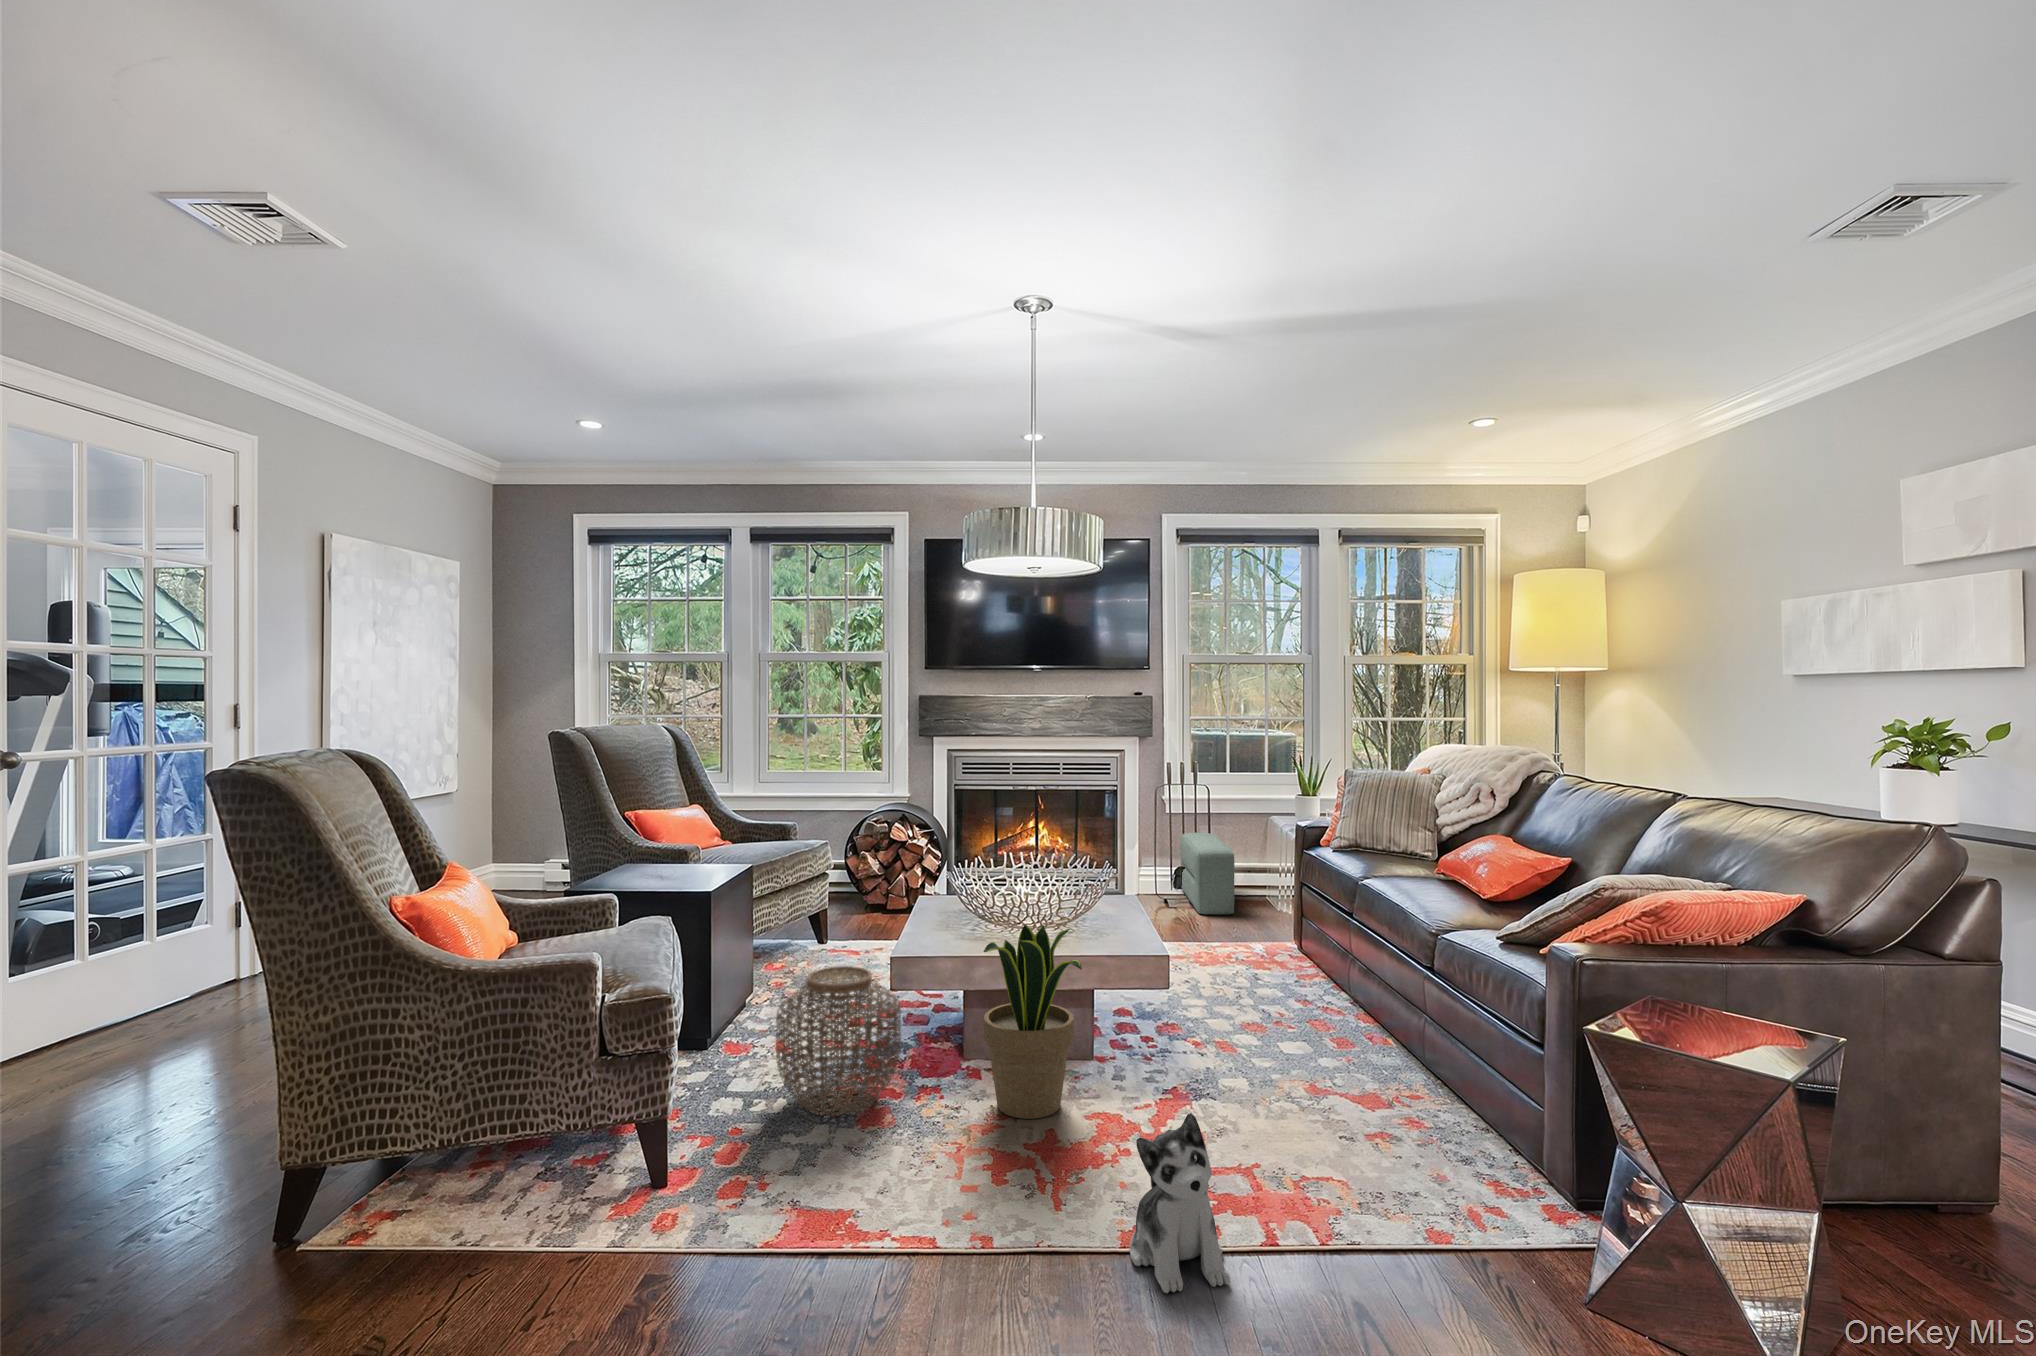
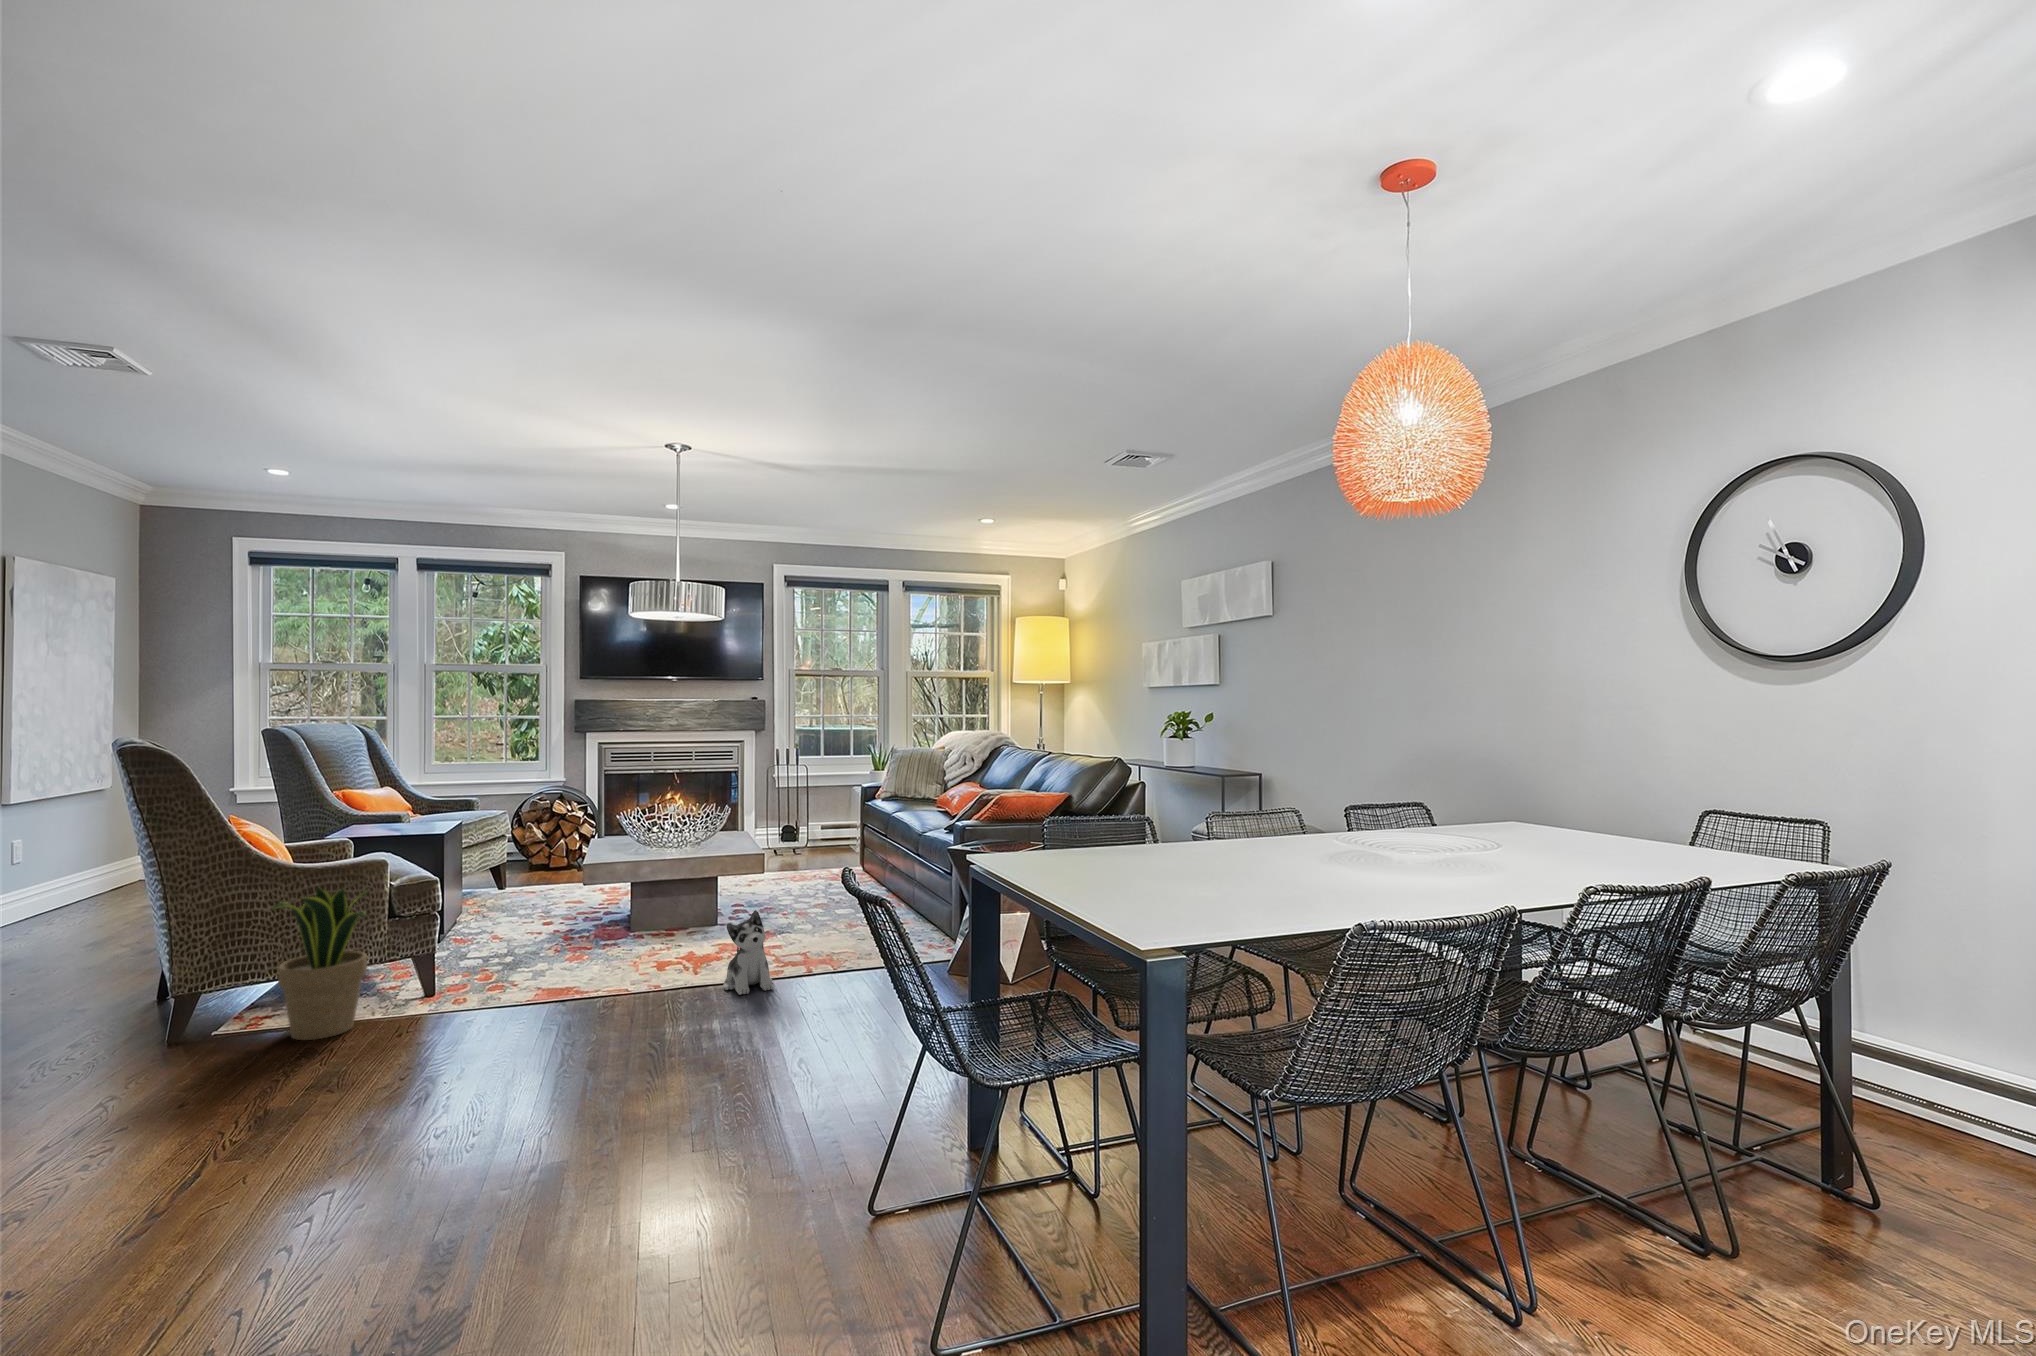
pouf: present [1180,833,1235,915] -> none [789,801,825,856]
potted plant: present [984,924,1082,1119] -> present [272,887,368,1040]
woven basket: present [776,966,901,1116] -> none [496,874,583,965]

